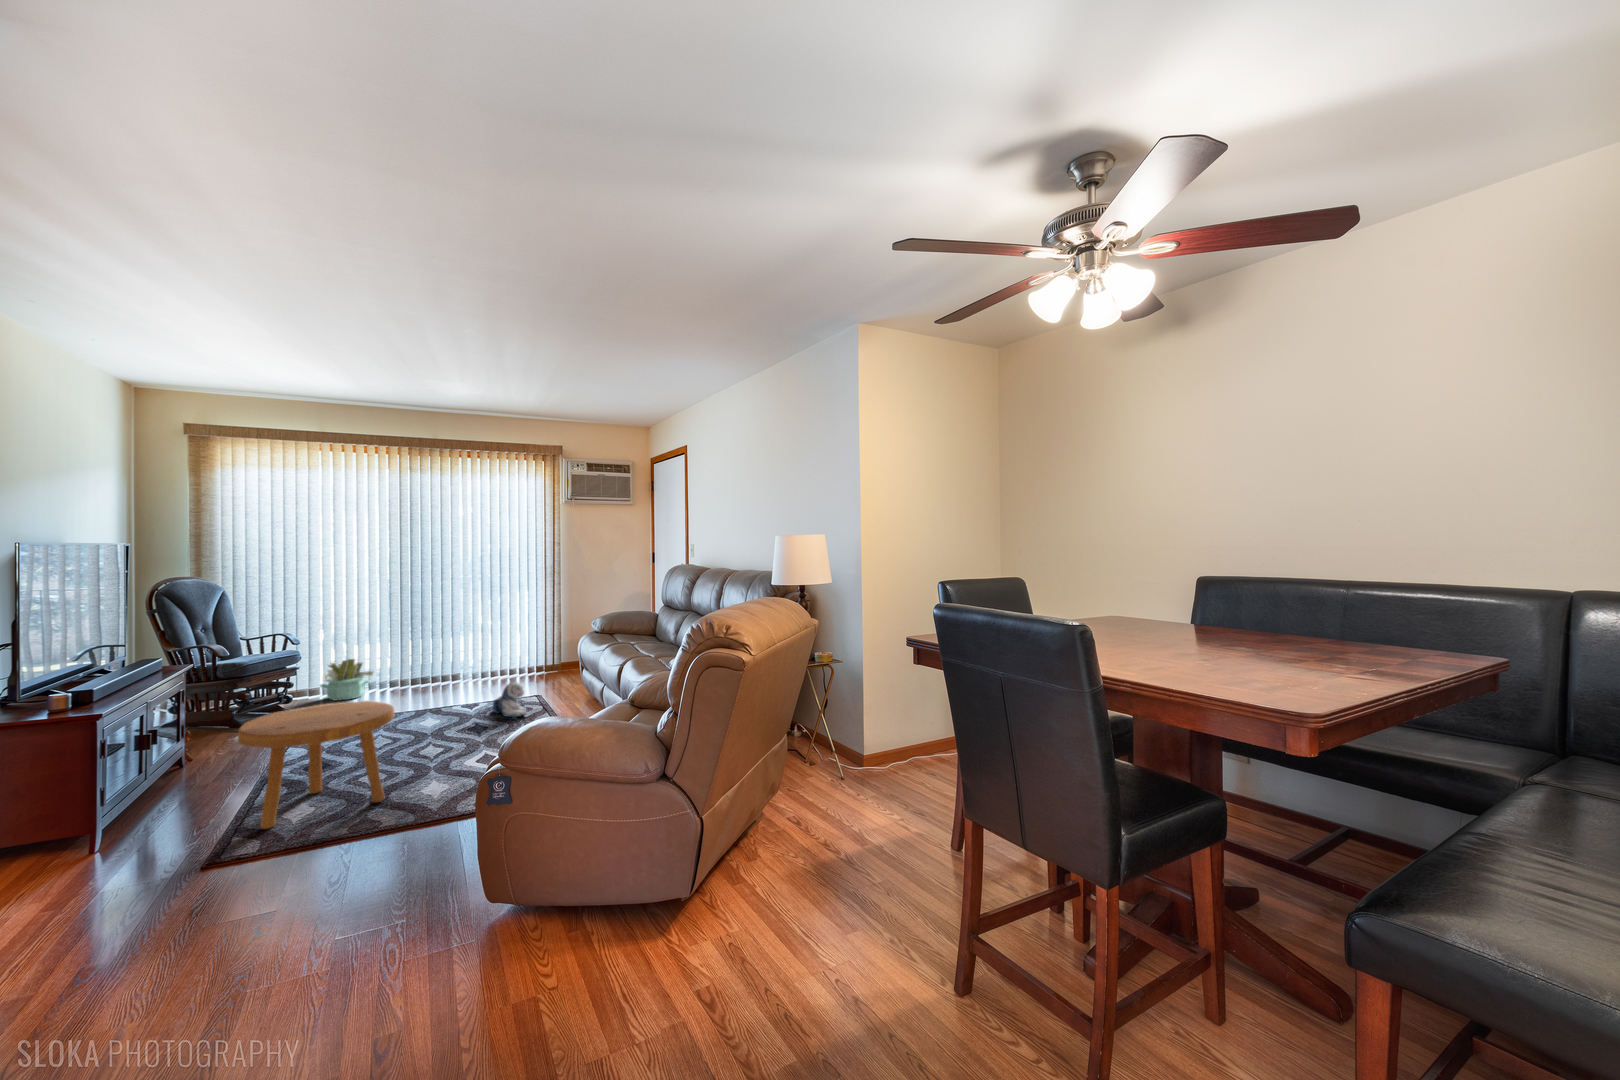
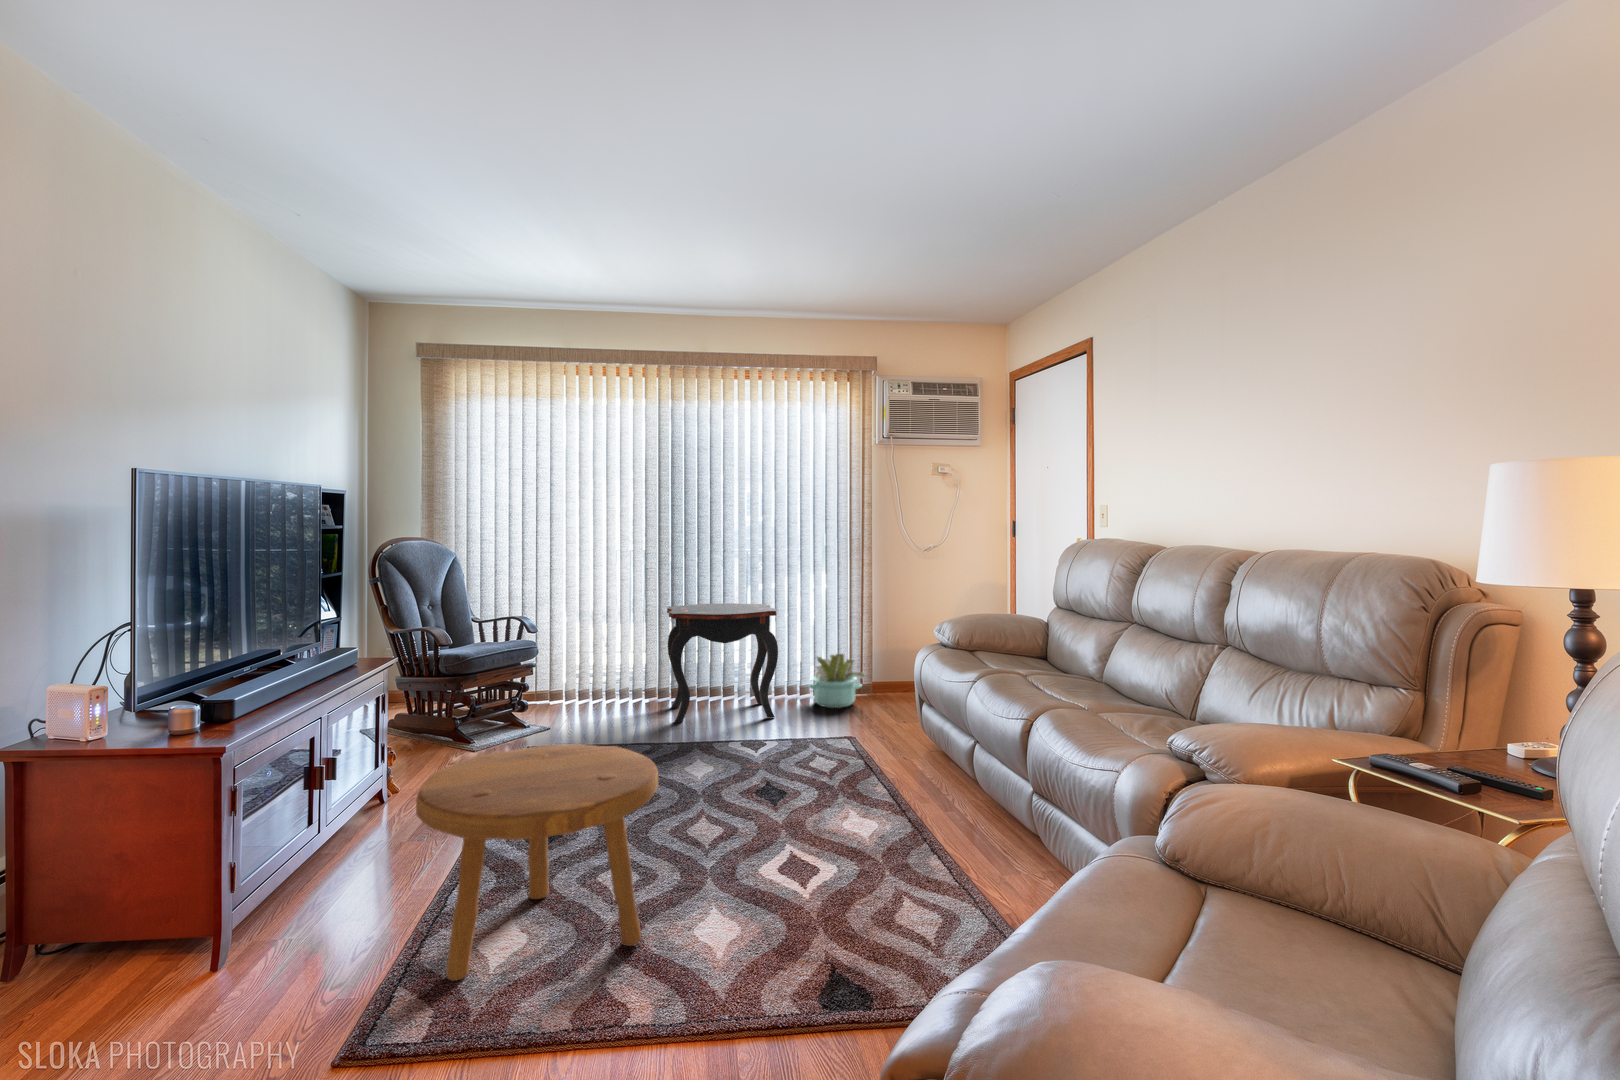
side table: none [407,614,492,700] -> present [667,603,778,723]
decorative plant: present [321,659,373,700] -> present [807,654,866,708]
plush toy: present [493,682,527,717] -> none [786,716,841,775]

